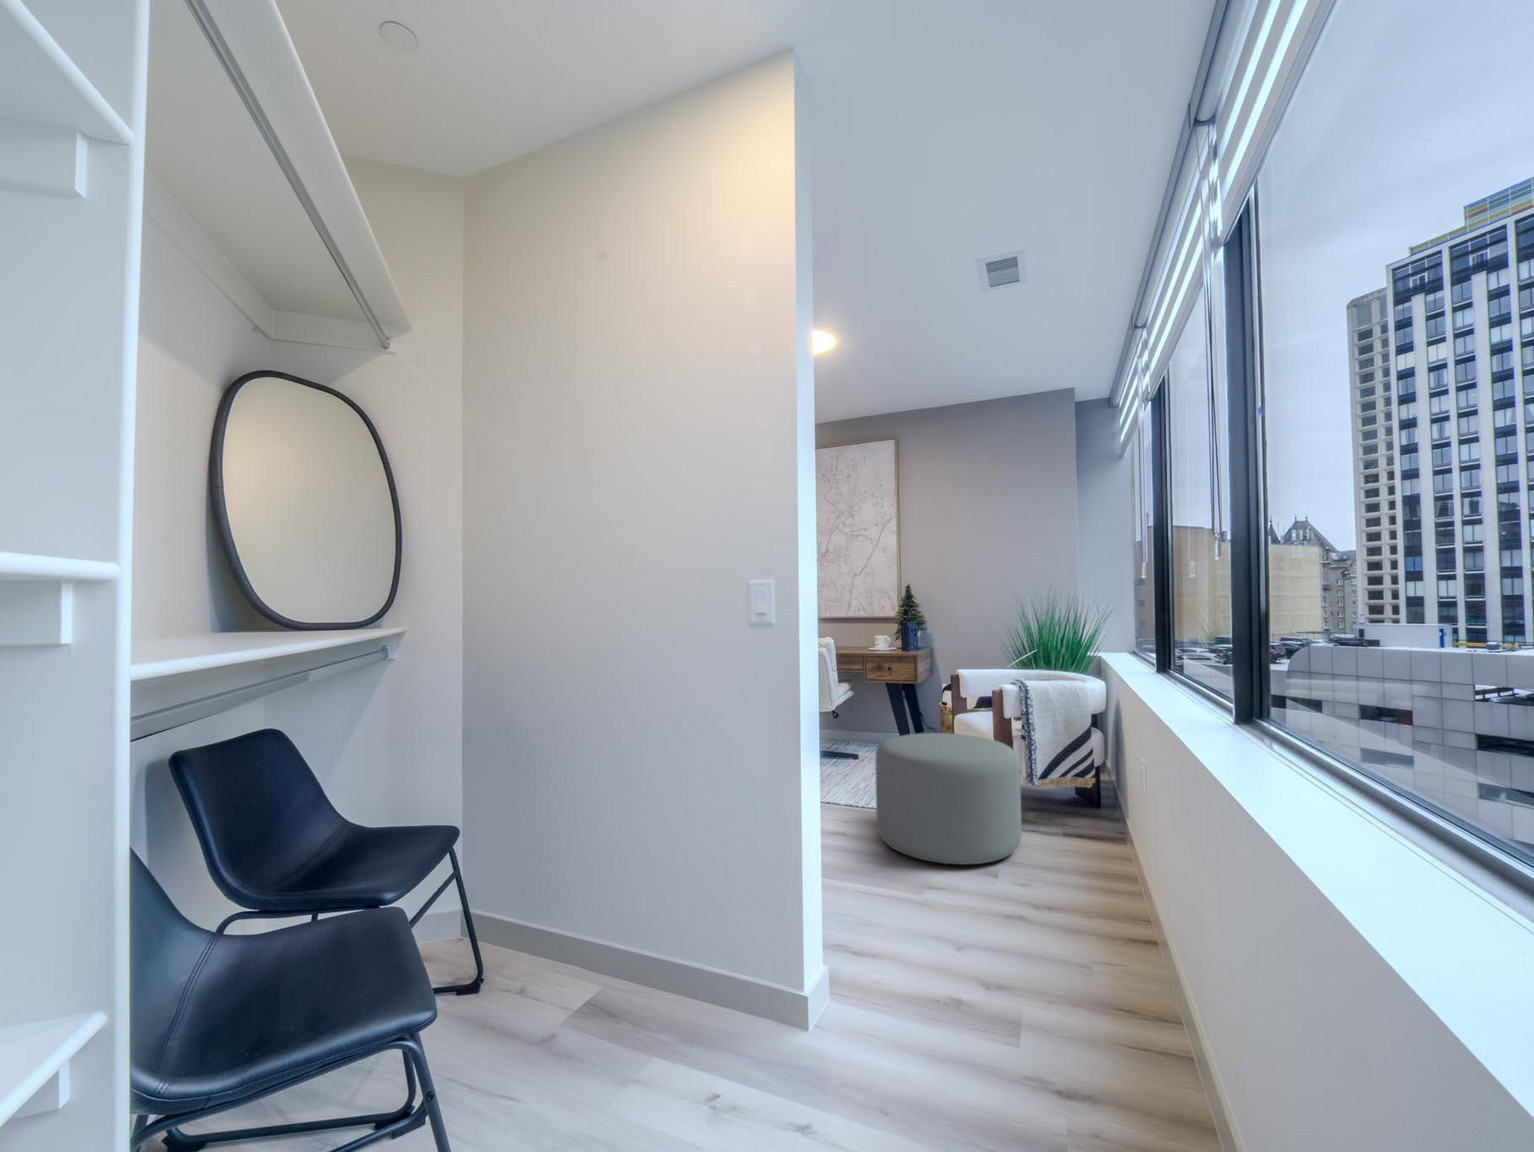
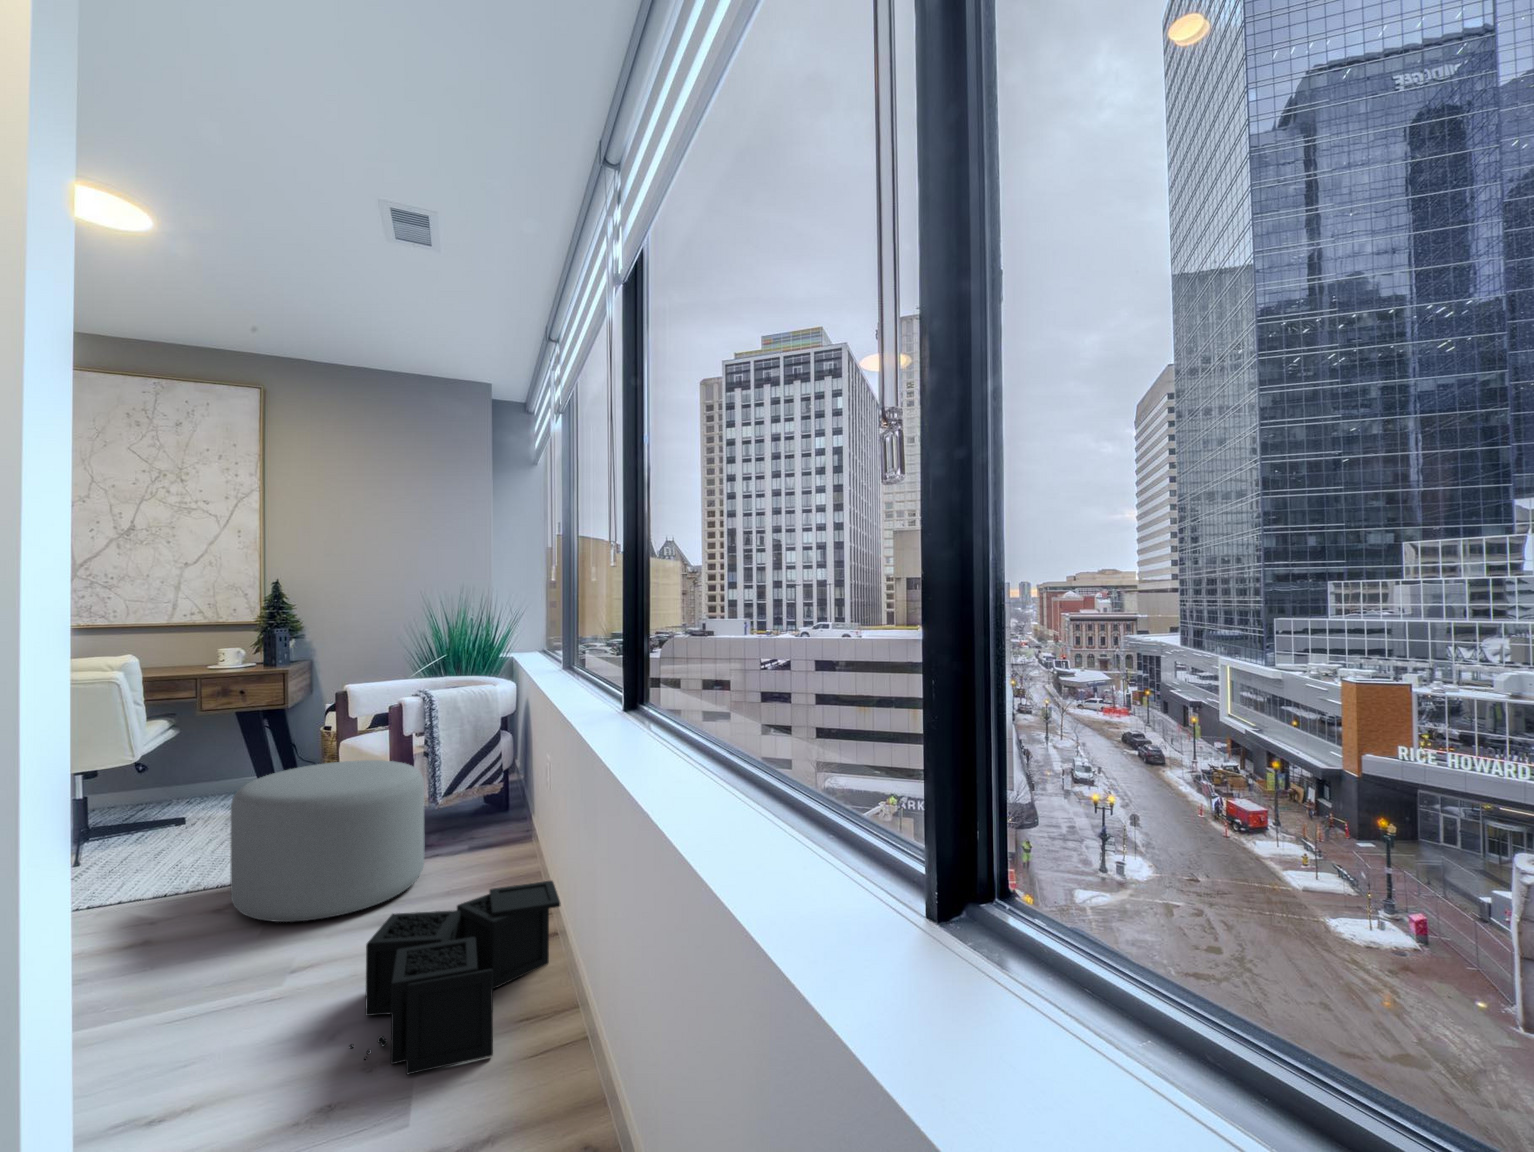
storage bin: none [954,879,1160,1060] -> present [349,881,560,1074]

